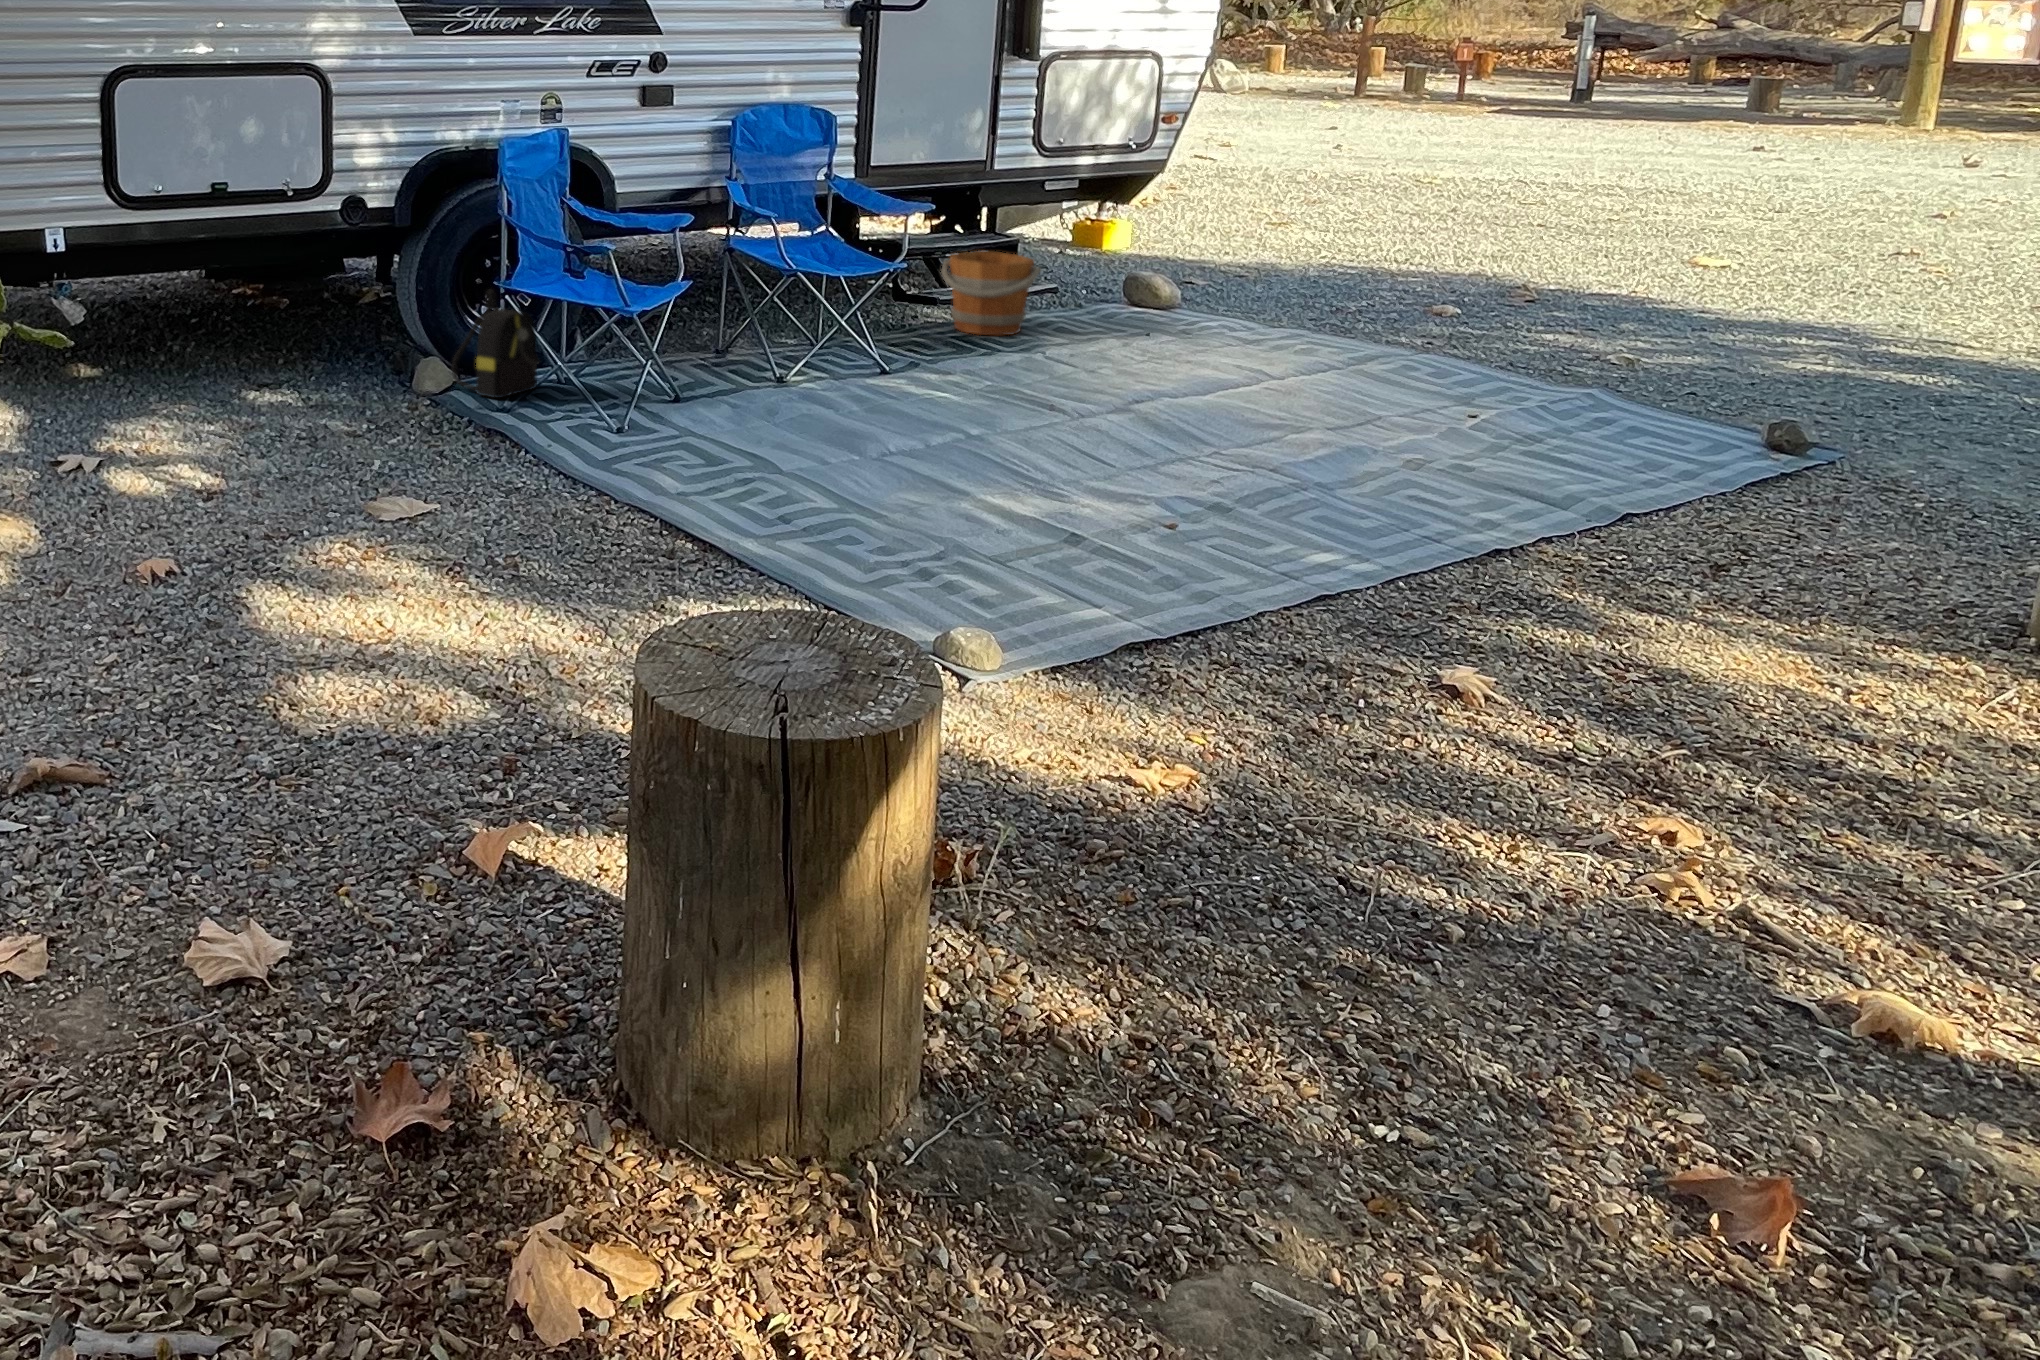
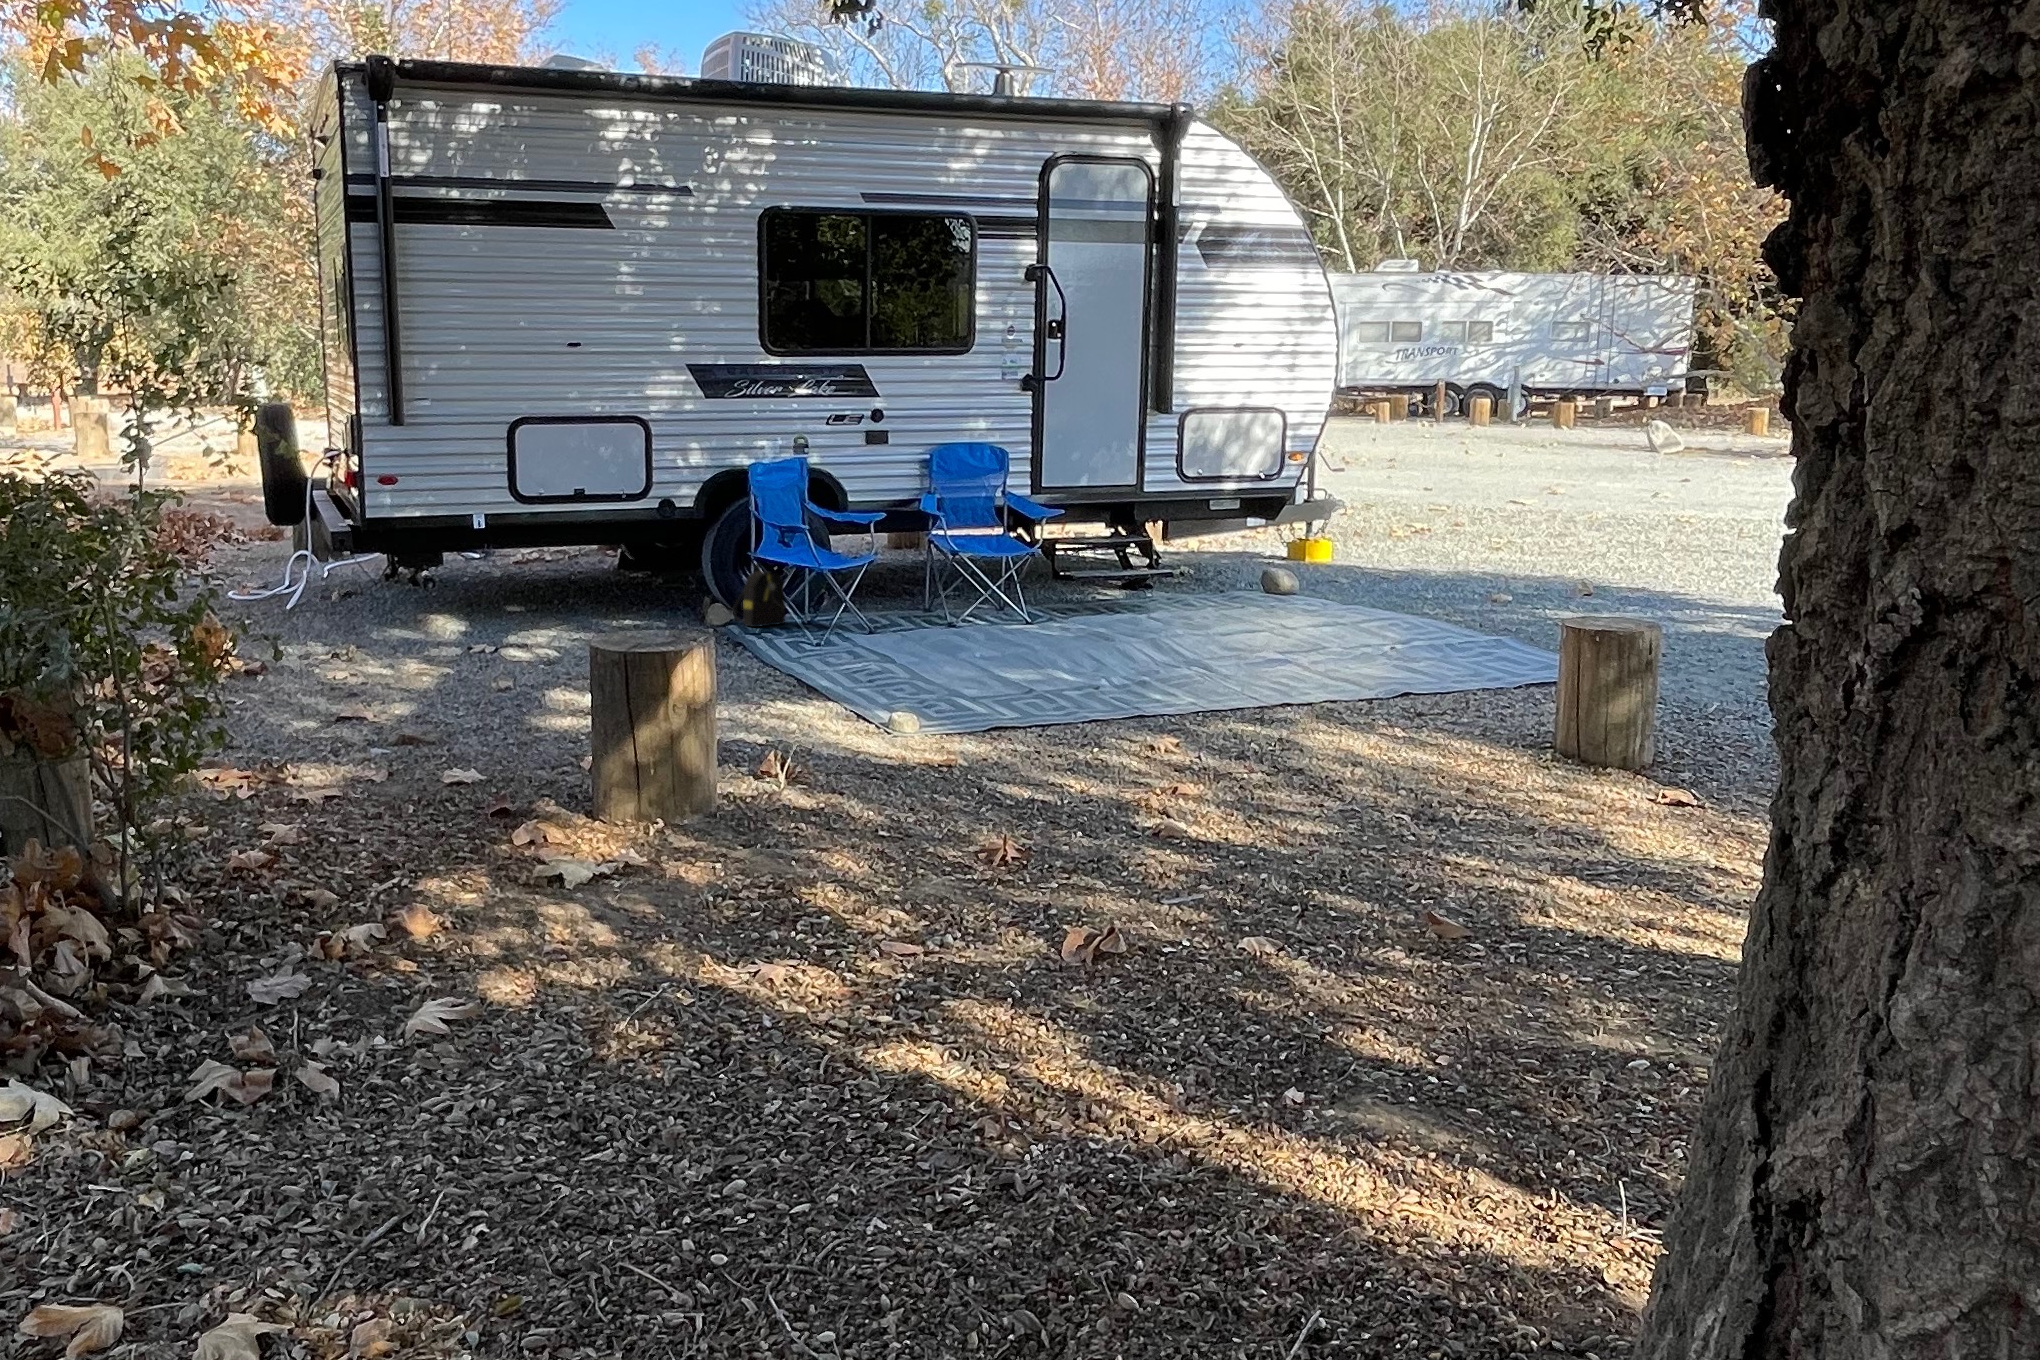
bucket: present [942,251,1041,336] -> none [1103,550,1169,606]

